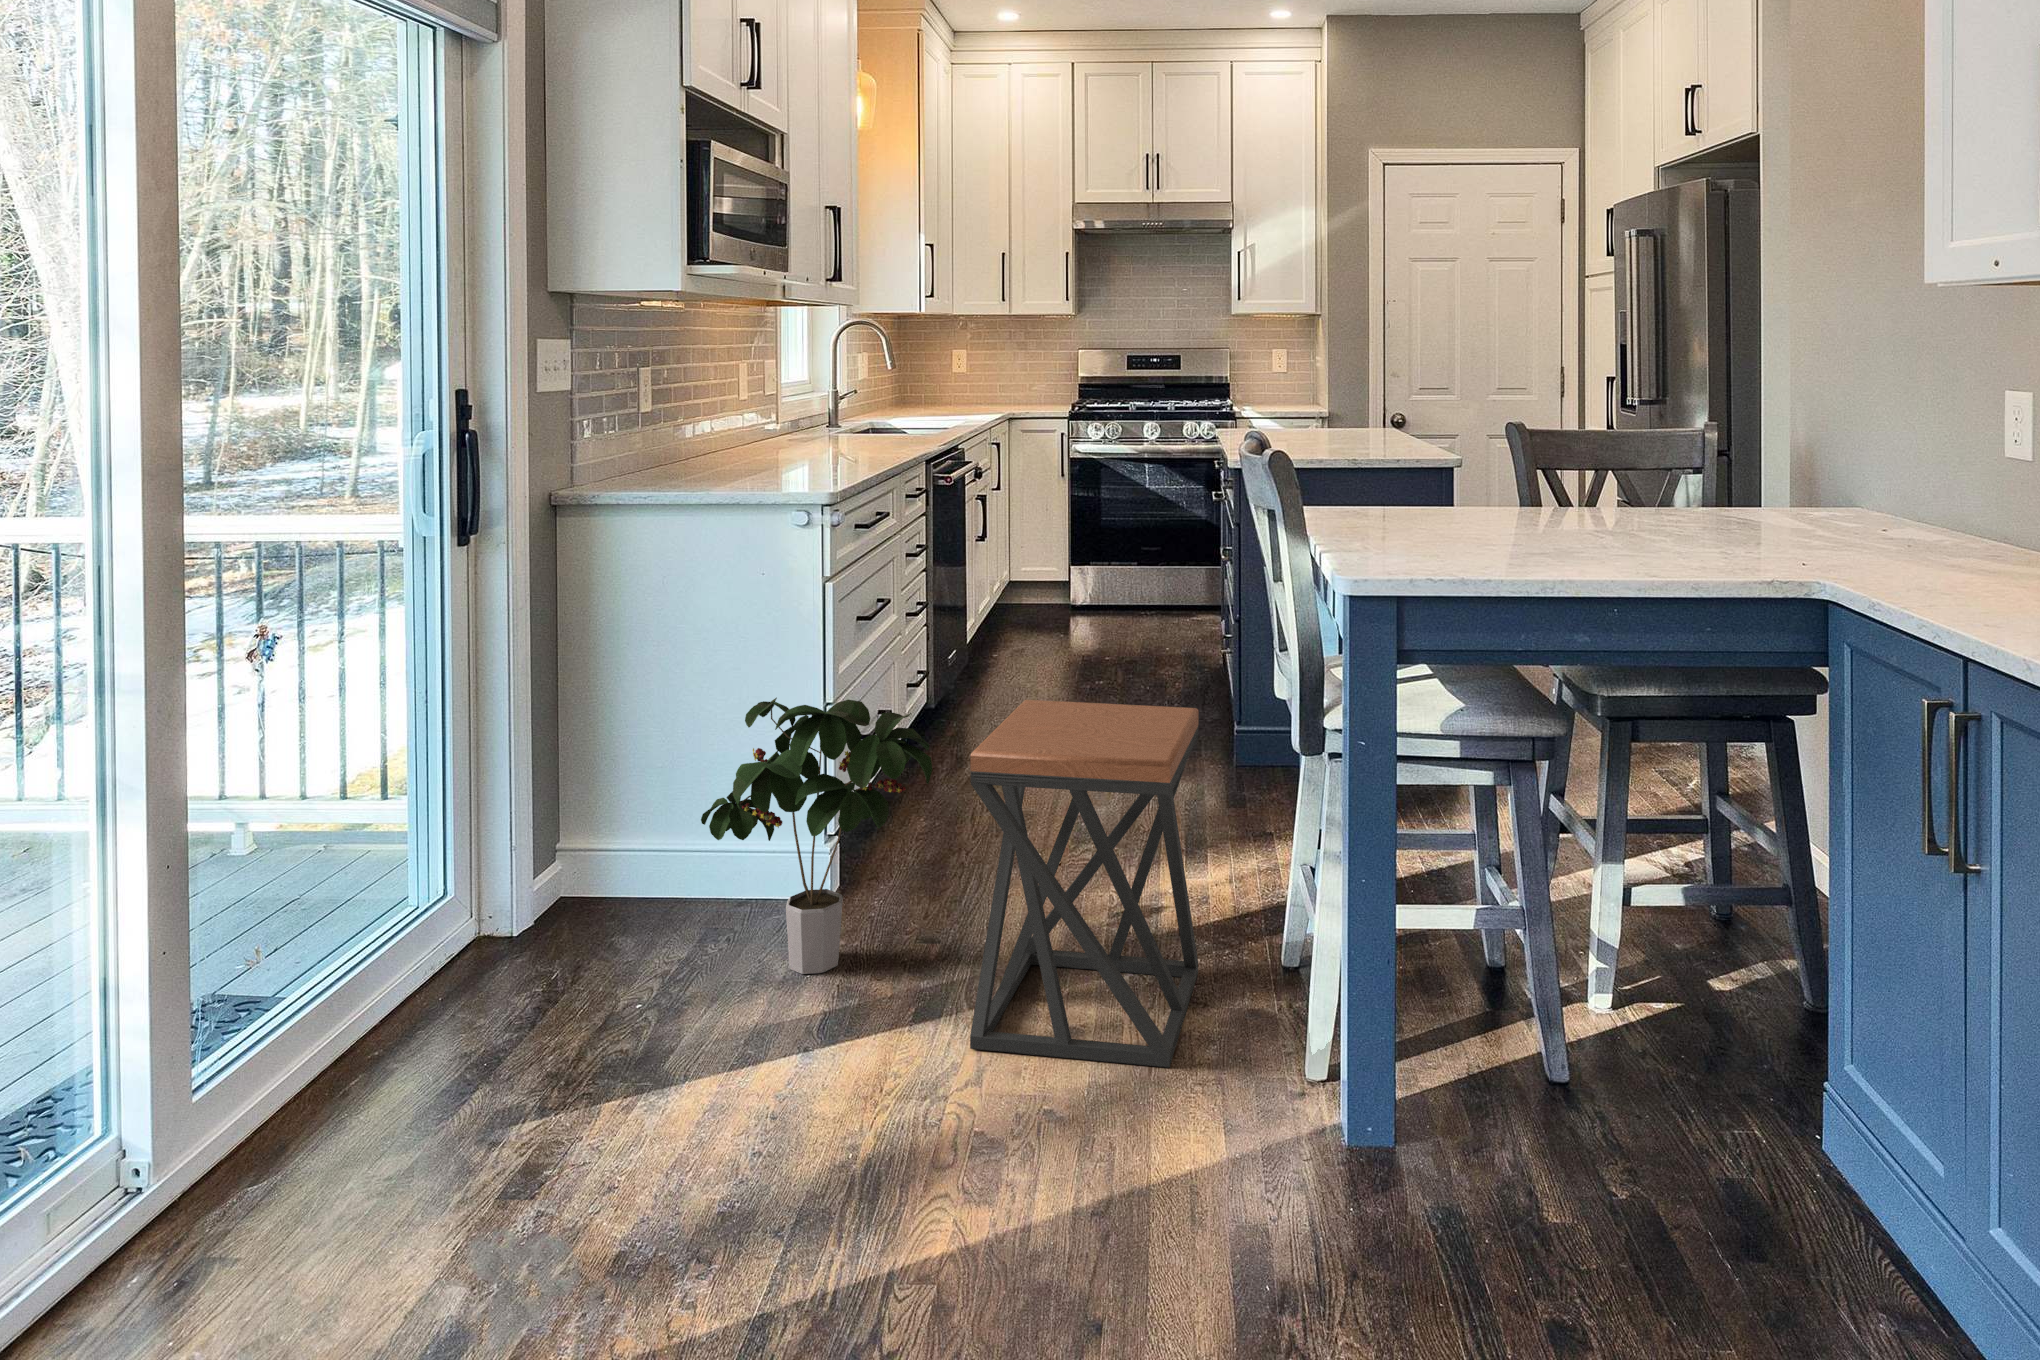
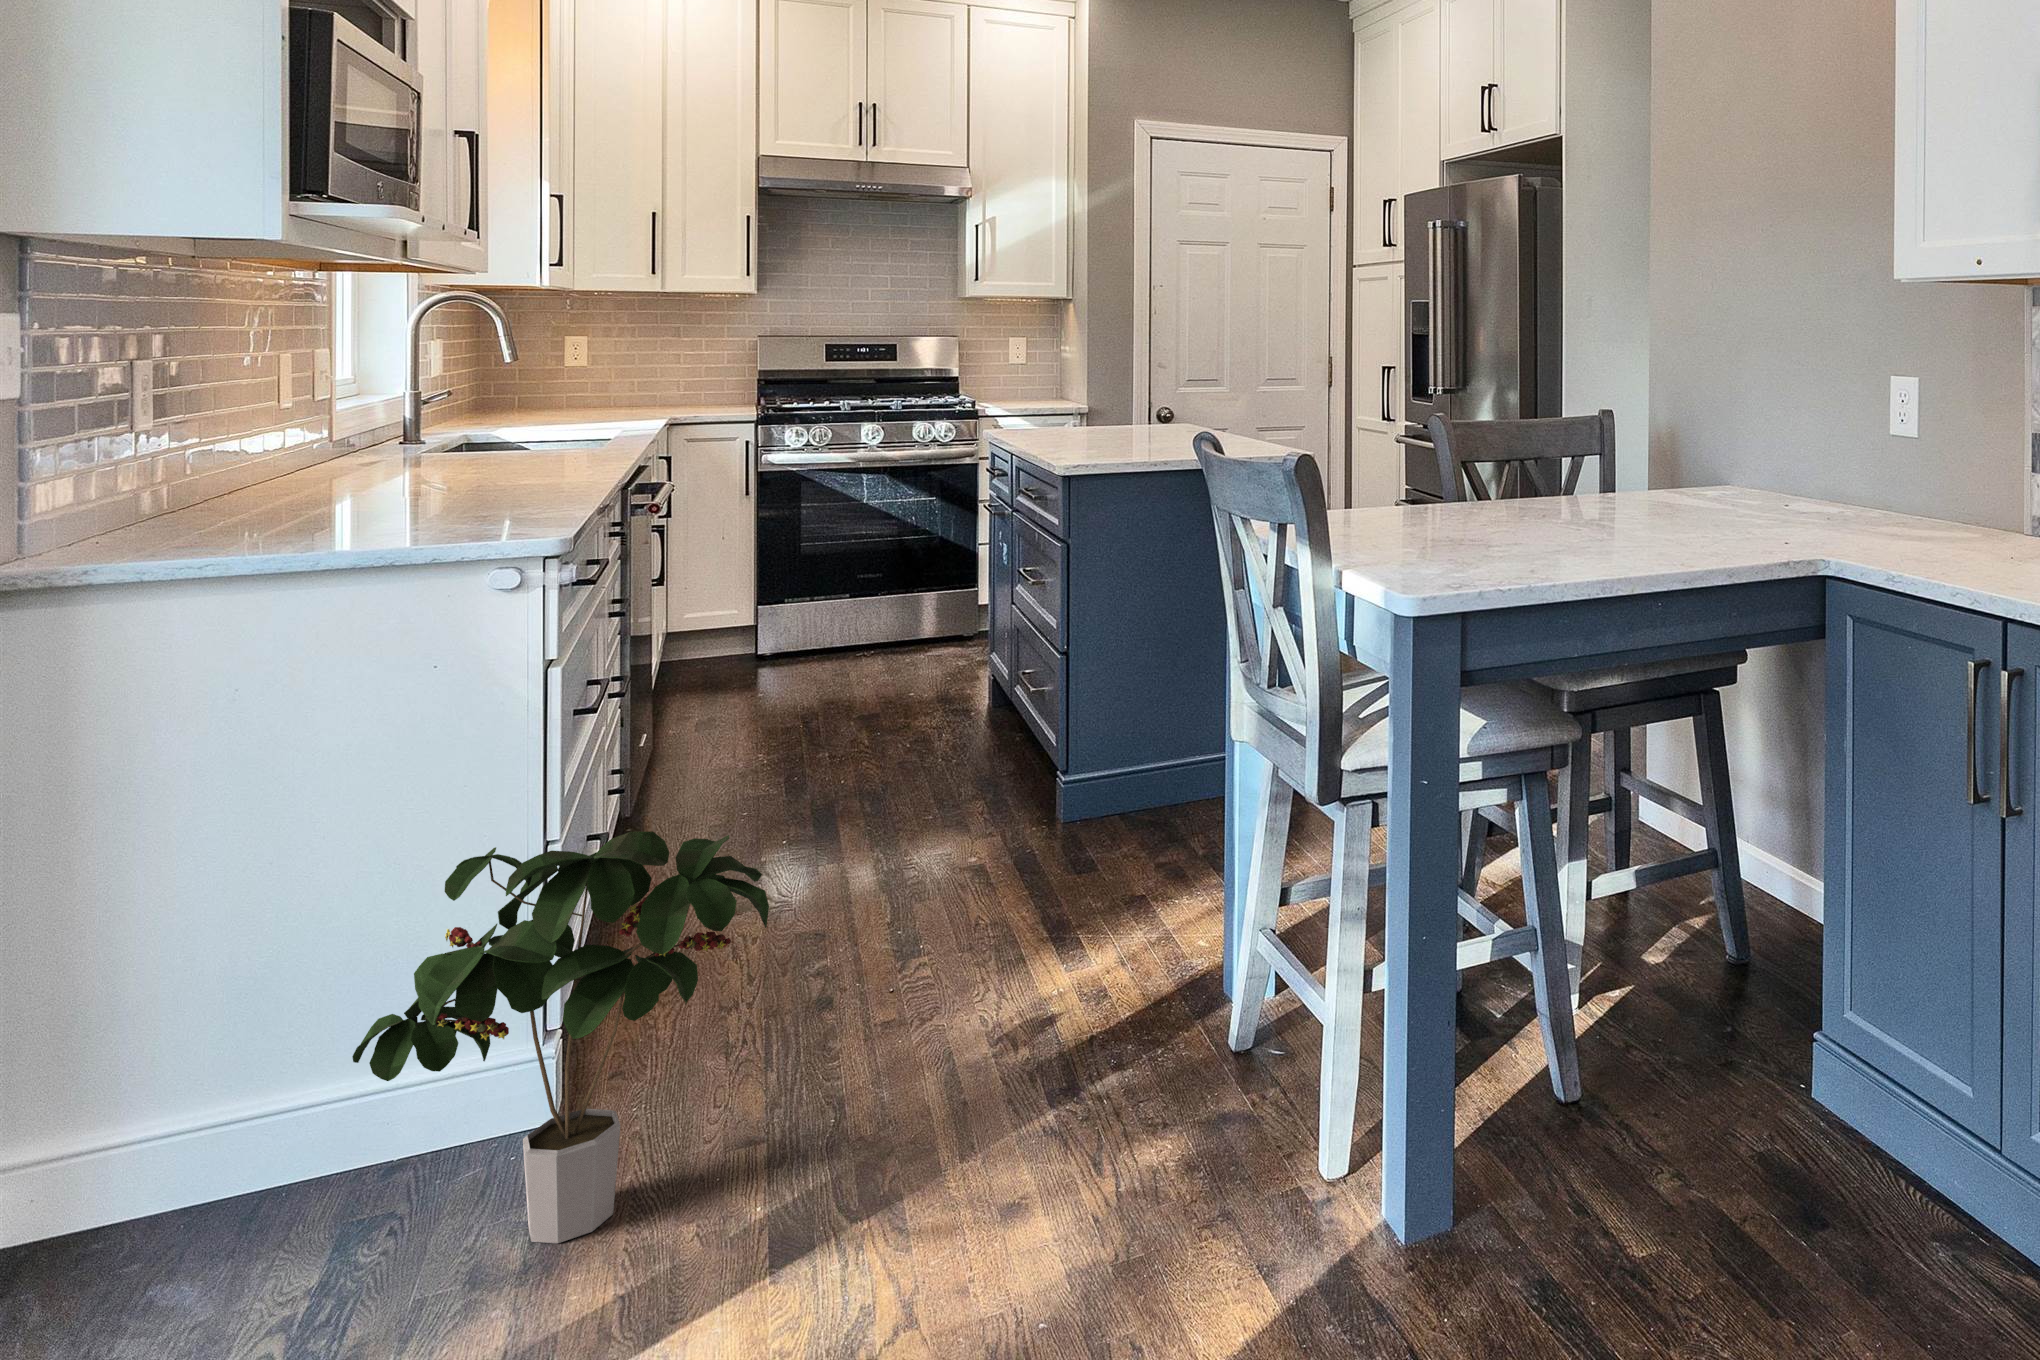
stool: present [970,700,1199,1068] -> none [880,768,1163,1273]

